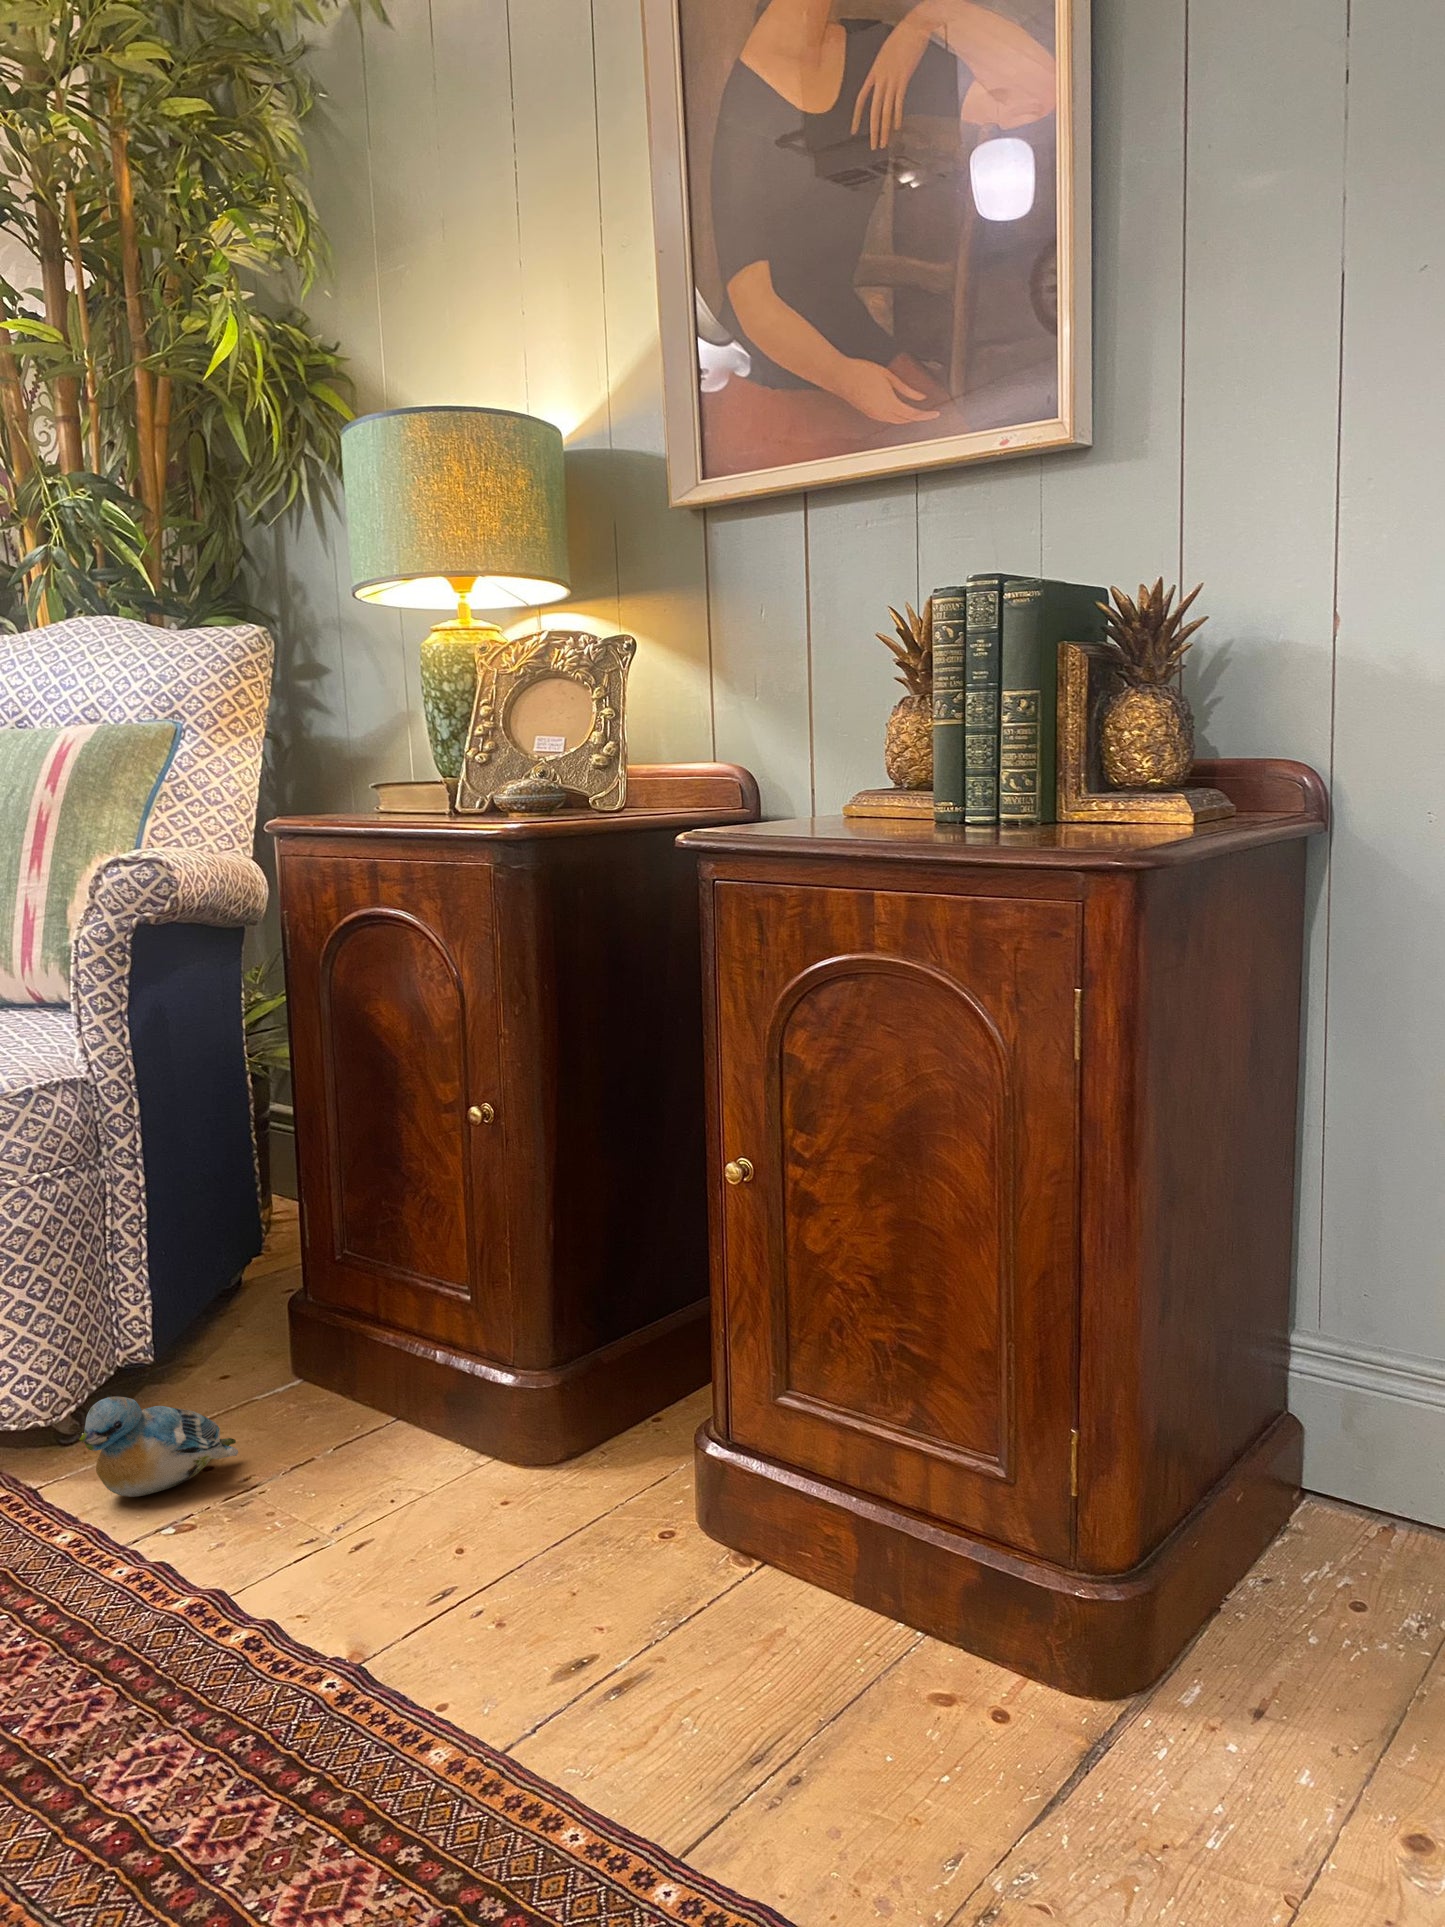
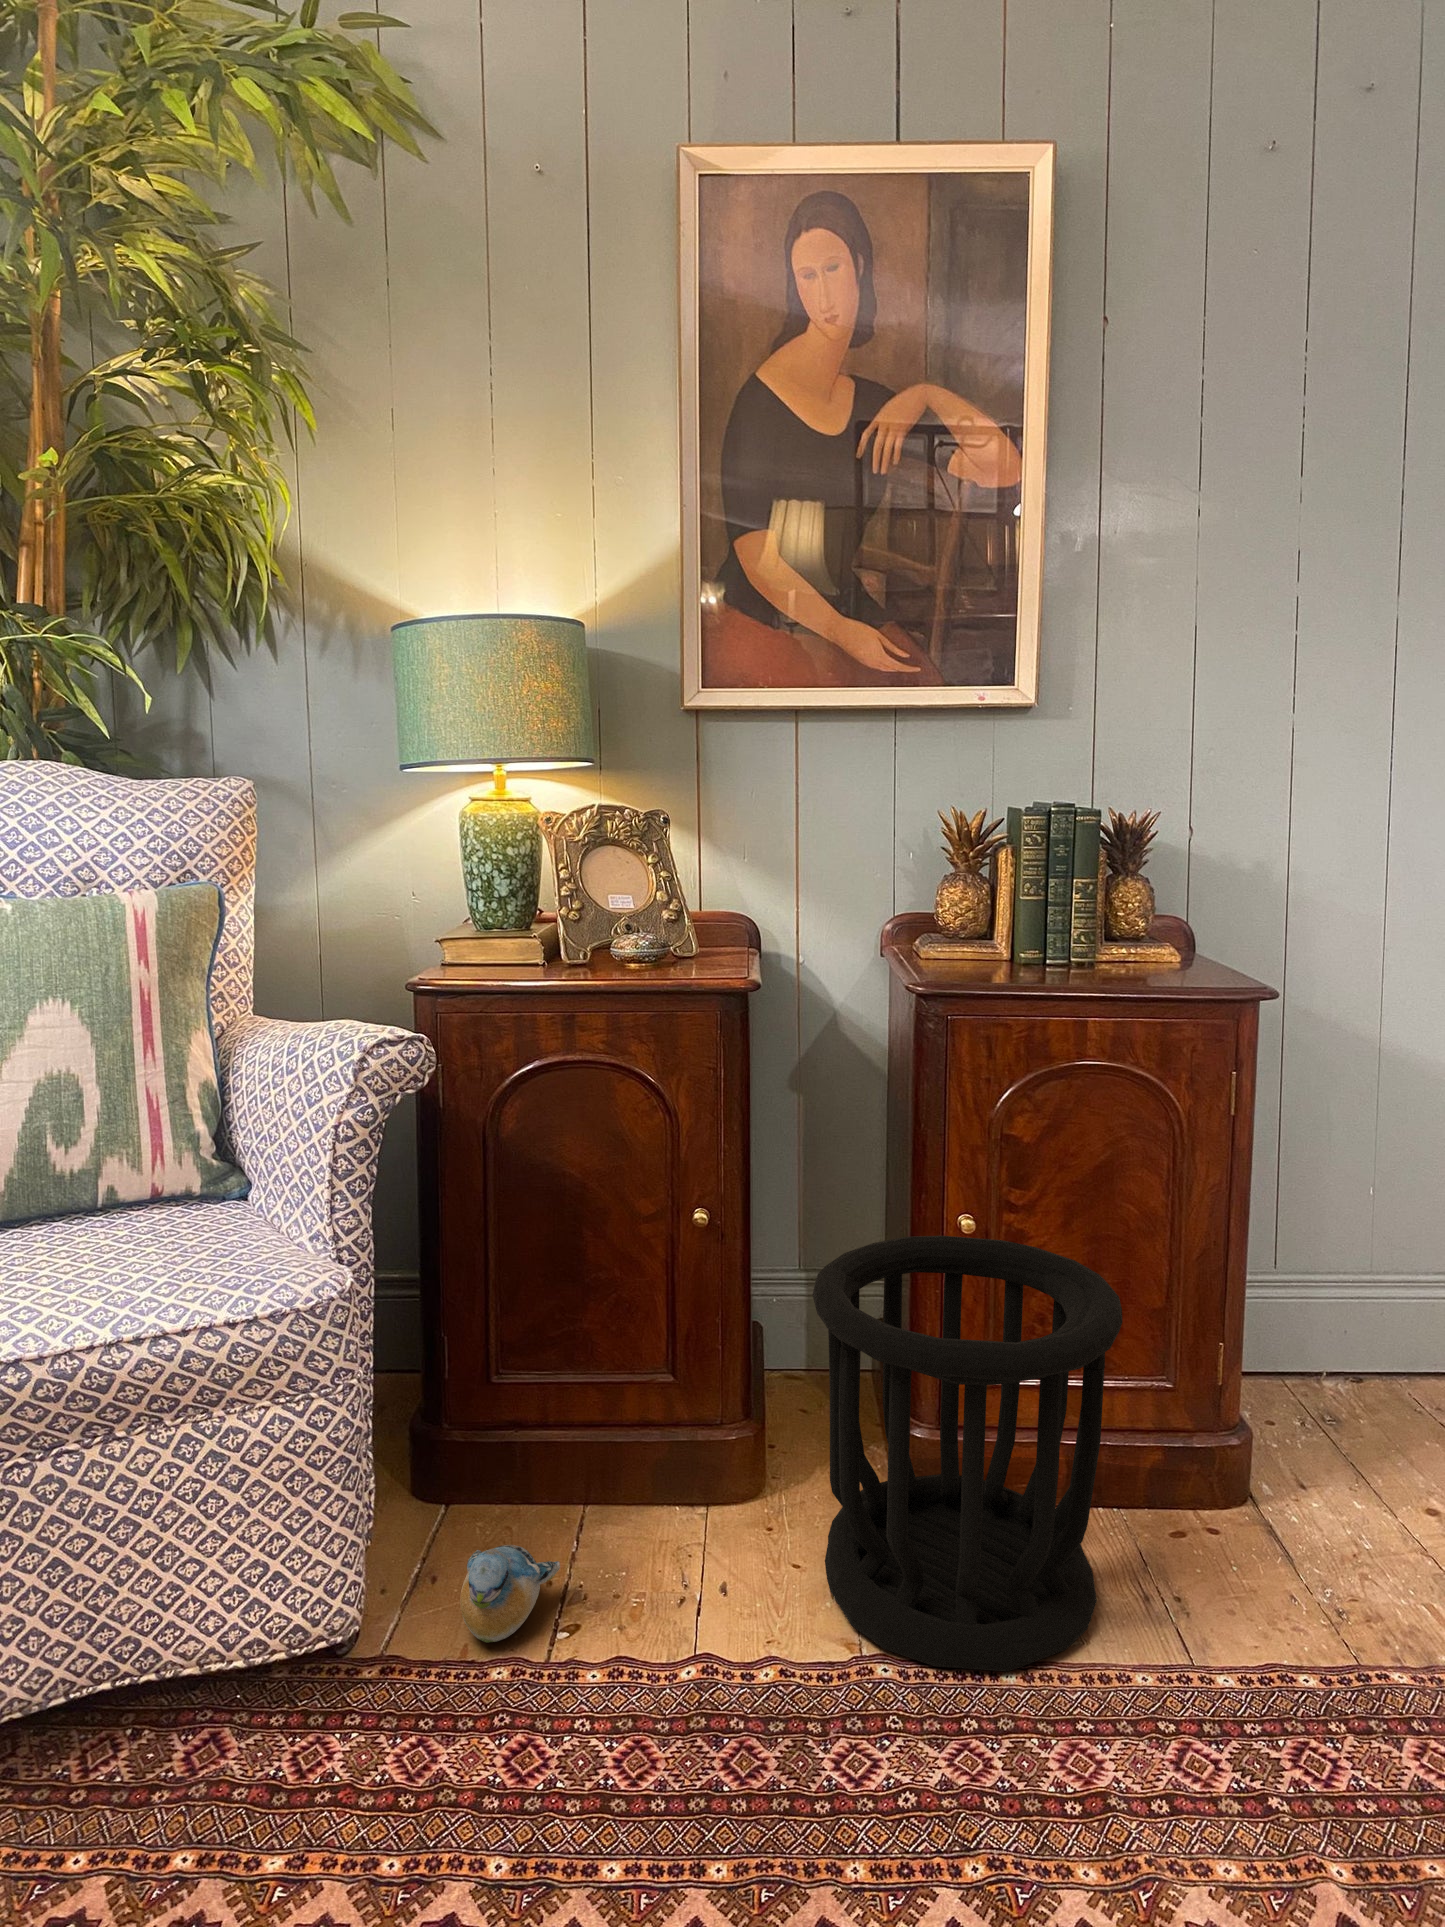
wastebasket: none [323,1167,753,1751] -> present [813,1236,1123,1671]

